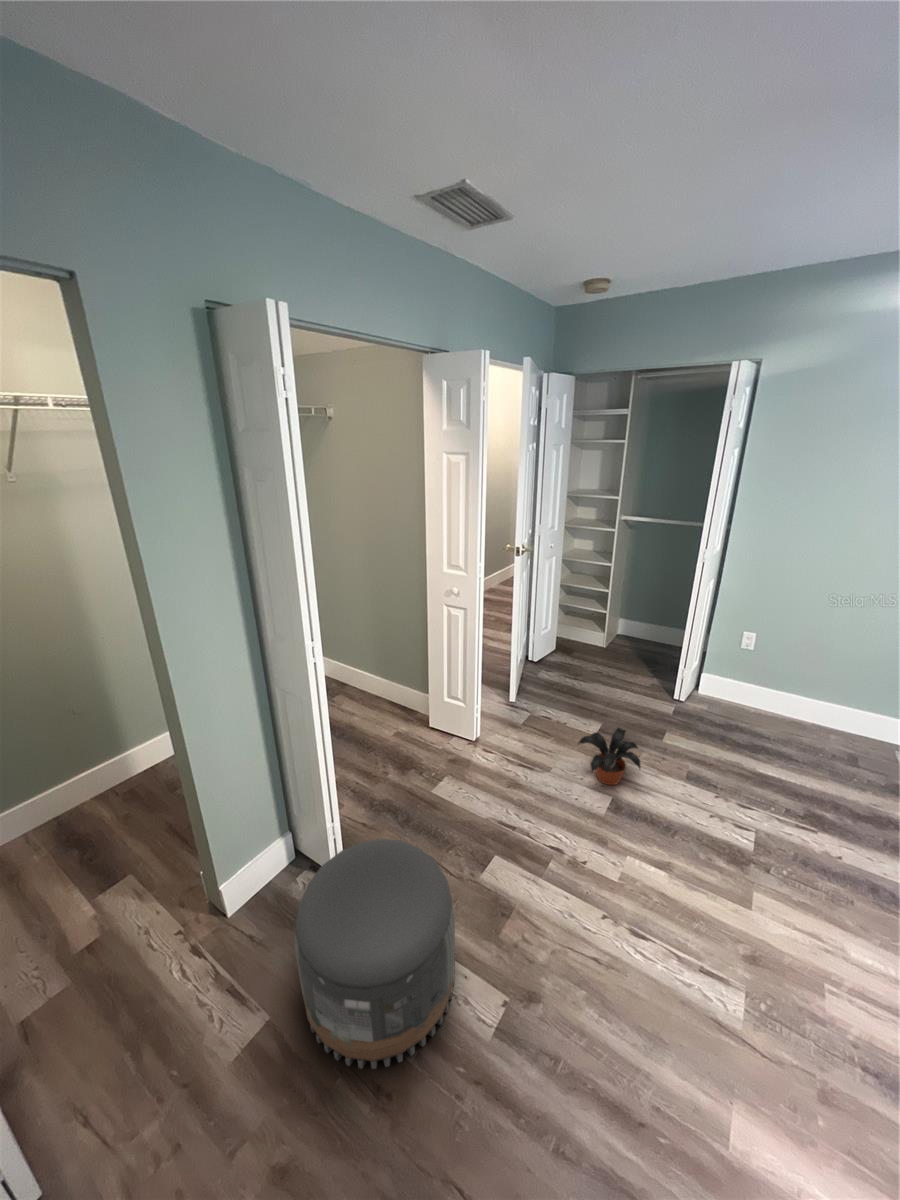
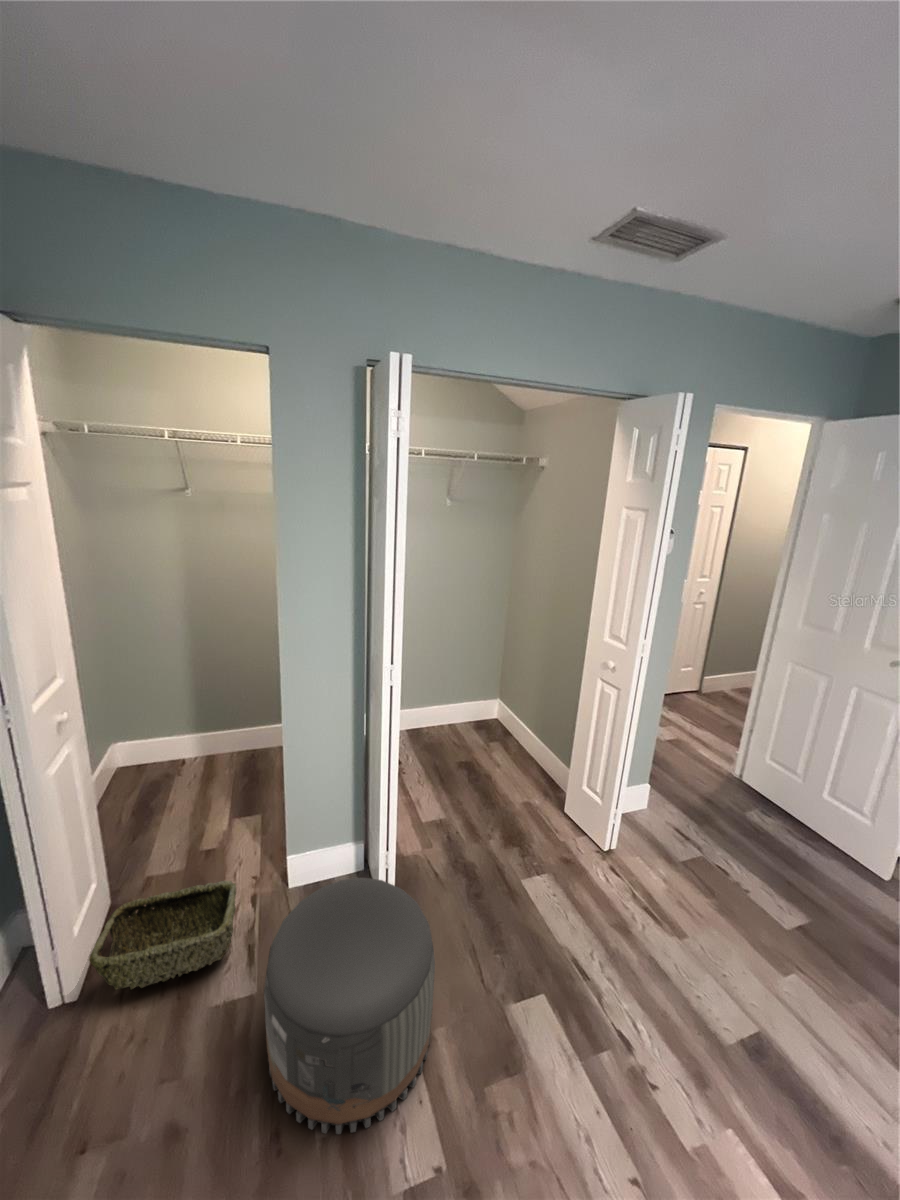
potted plant: present [578,728,641,785] -> none [728,917,835,1017]
woven basket: none [29,943,218,1143] -> present [89,881,236,990]

